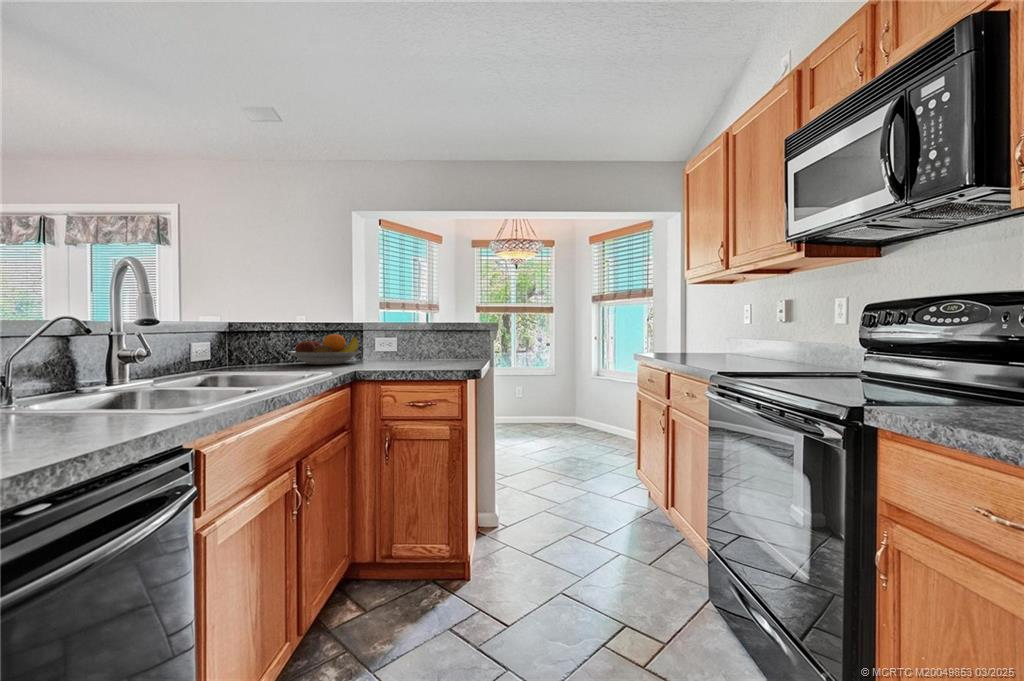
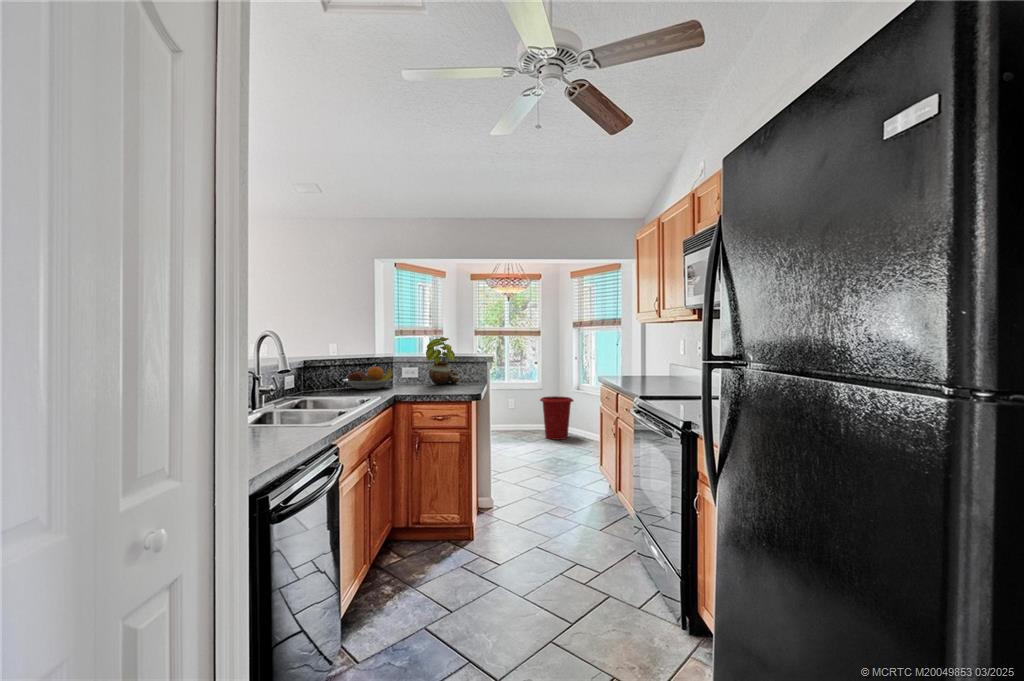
potted plant: none [402,295,452,360] -> present [426,337,460,384]
waste bin: none [552,384,593,435] -> present [540,396,574,440]

